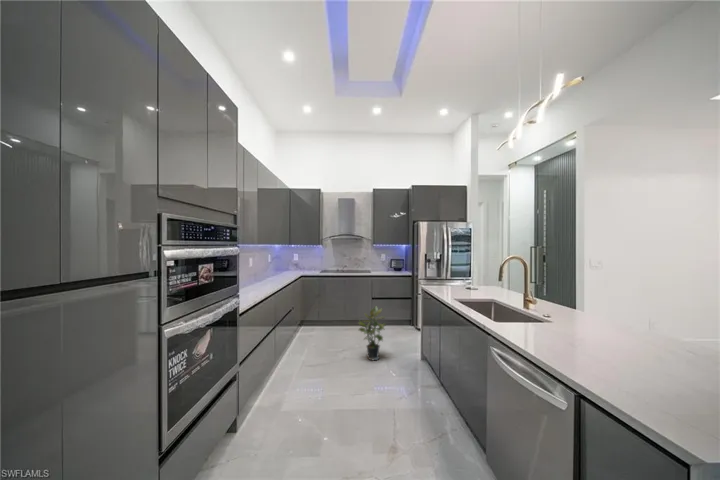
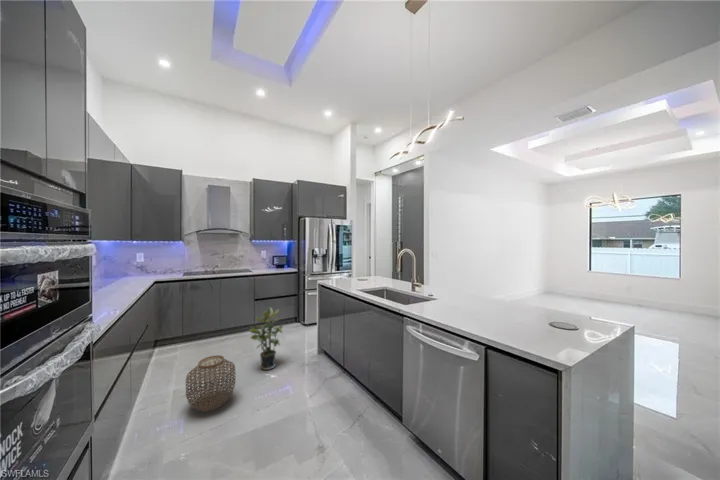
woven basket: none [310,337,343,377] -> present [186,355,235,412]

